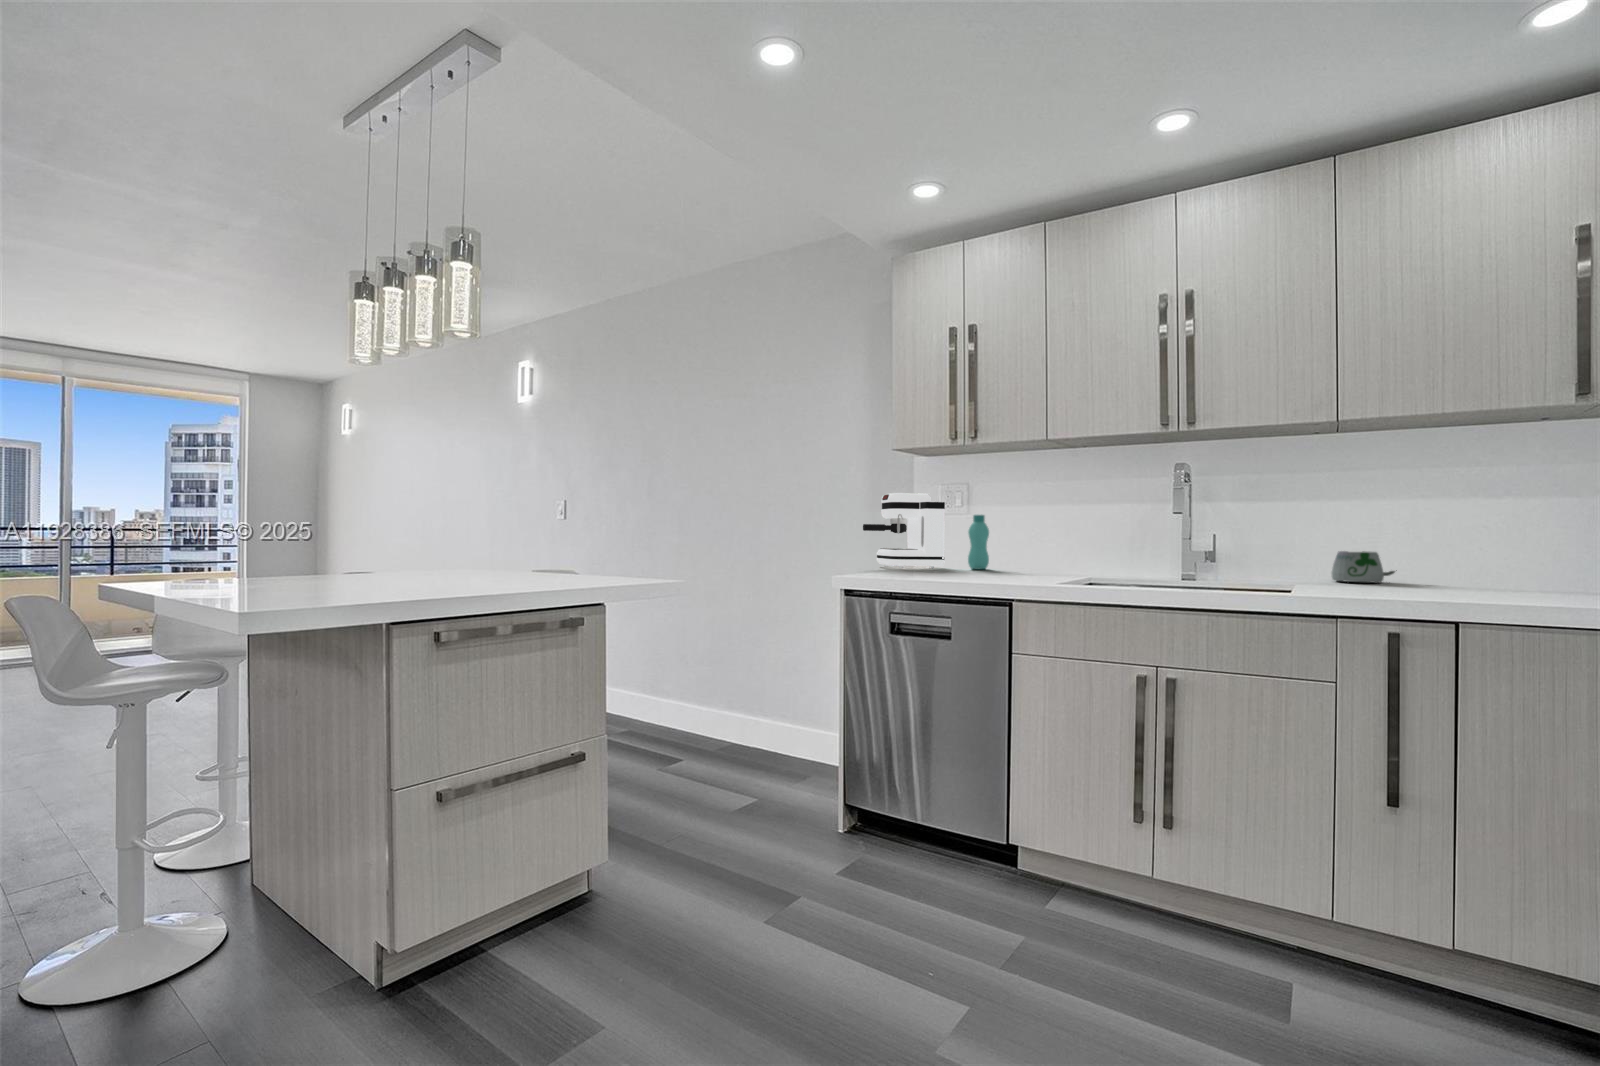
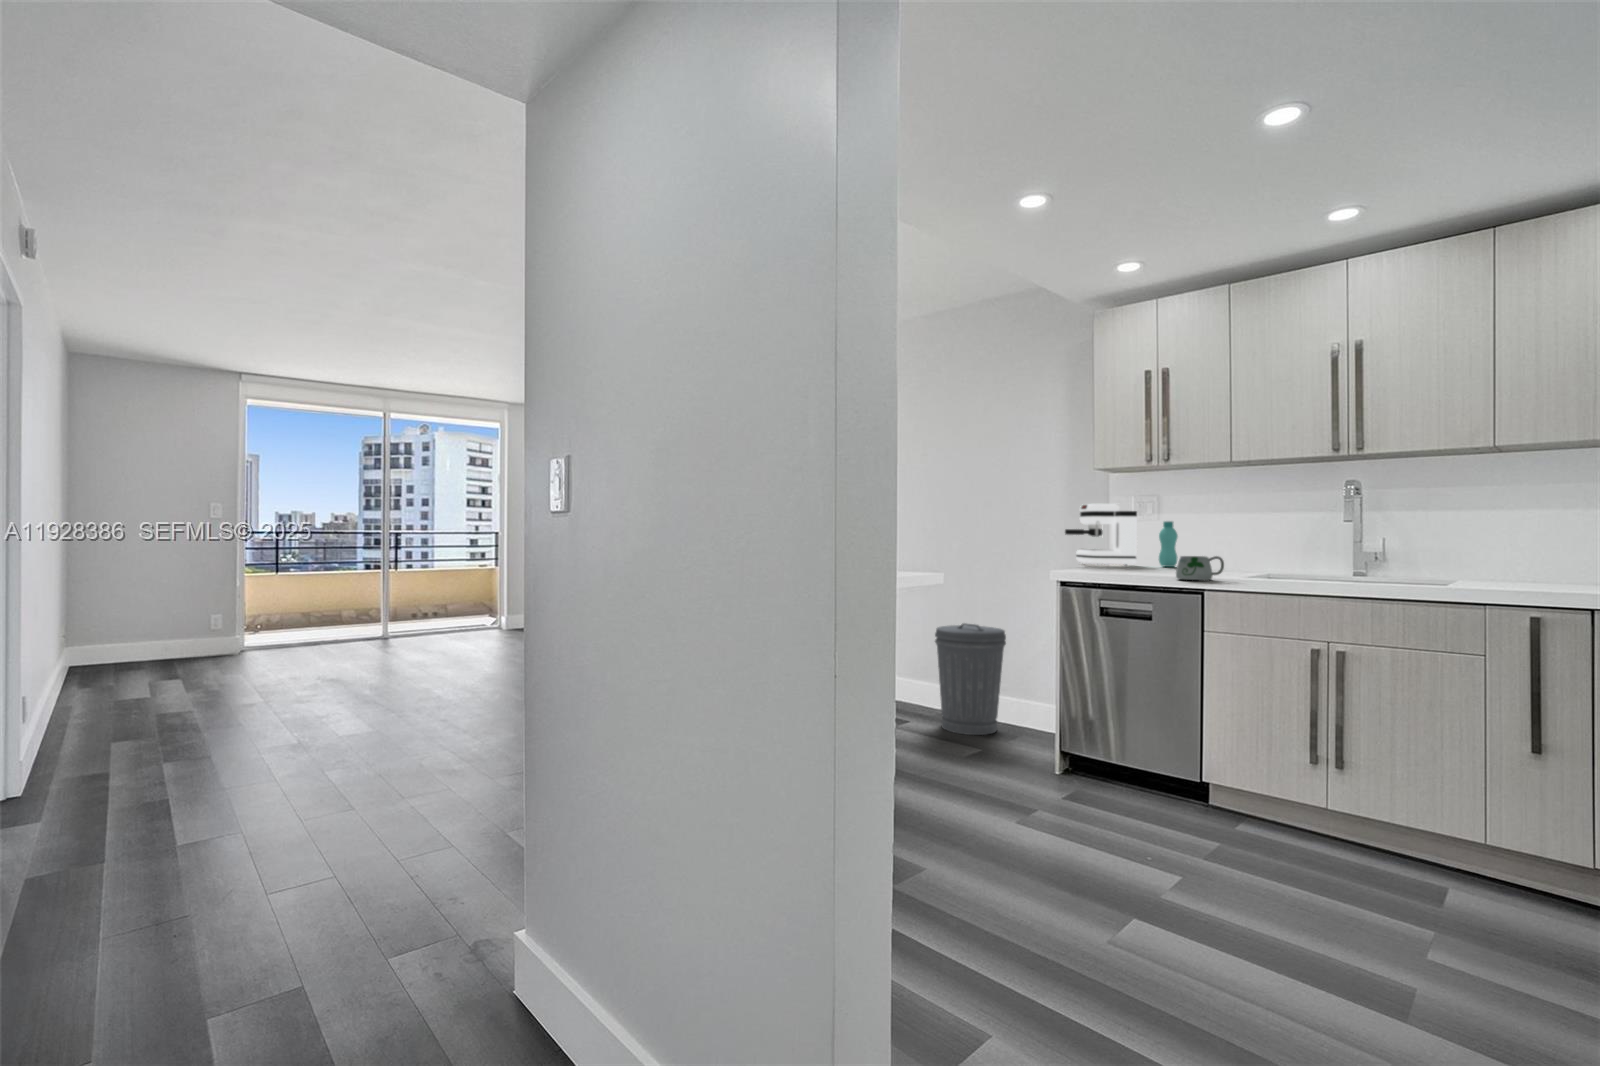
mug: present [1332,551,1397,583] -> present [1176,556,1224,581]
trash can: none [708,642,796,781] -> present [935,623,1006,735]

